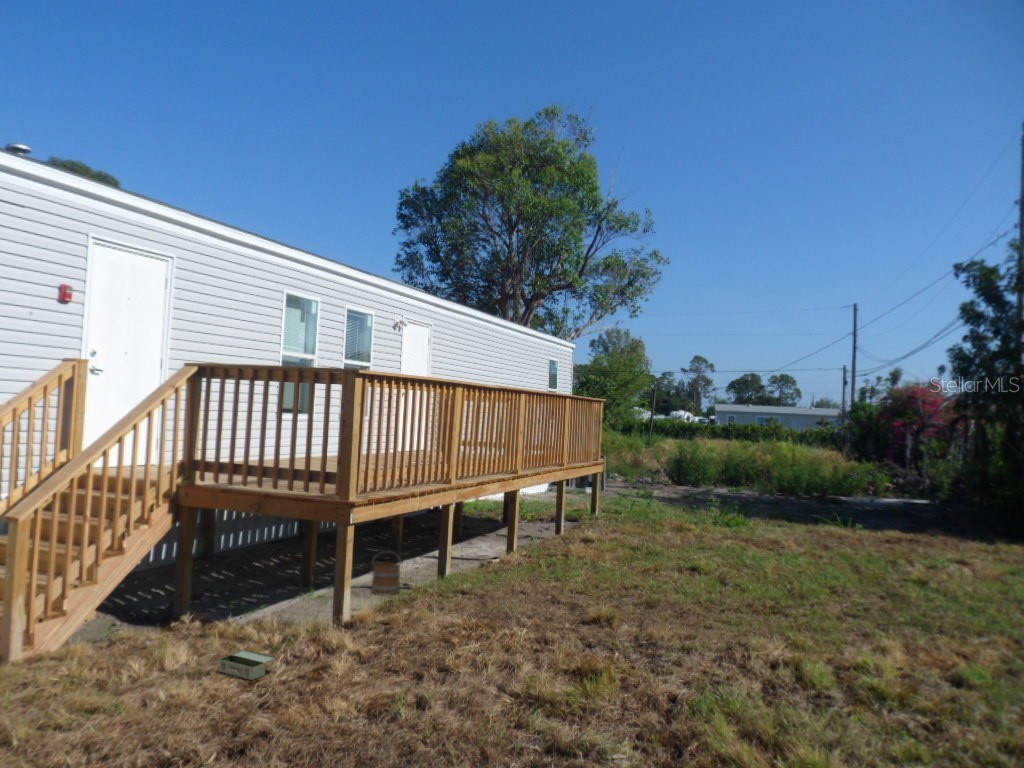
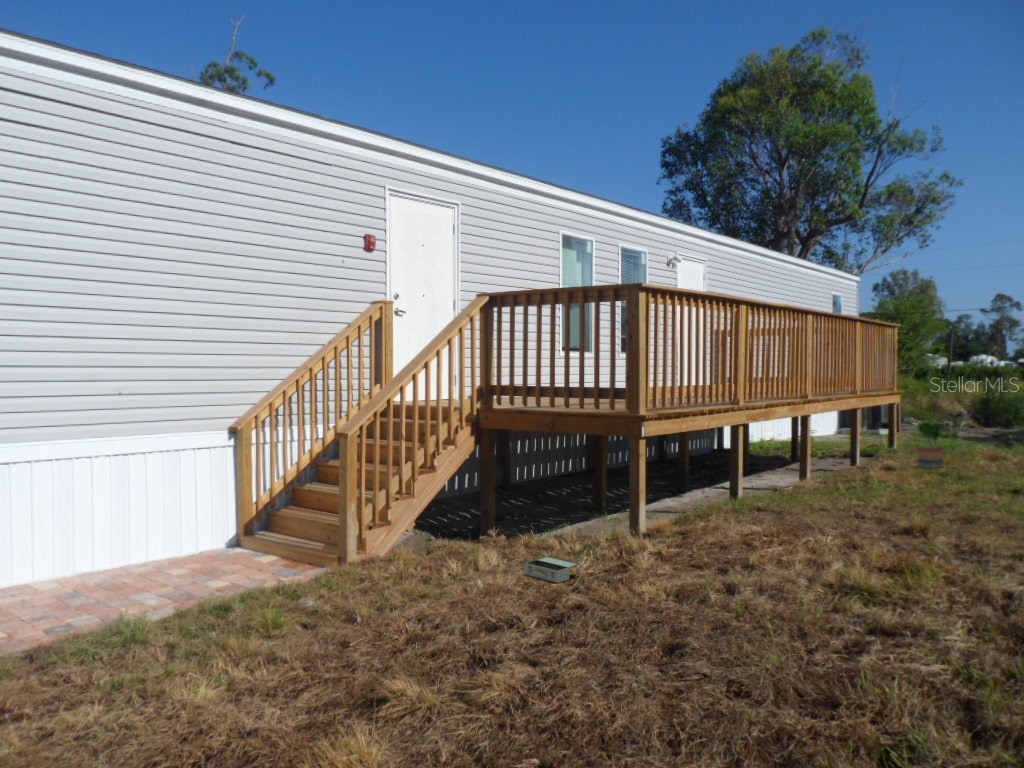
potted tree: none [608,495,634,538] -> present [917,422,948,468]
bucket: present [372,561,400,595] -> none [662,477,692,520]

